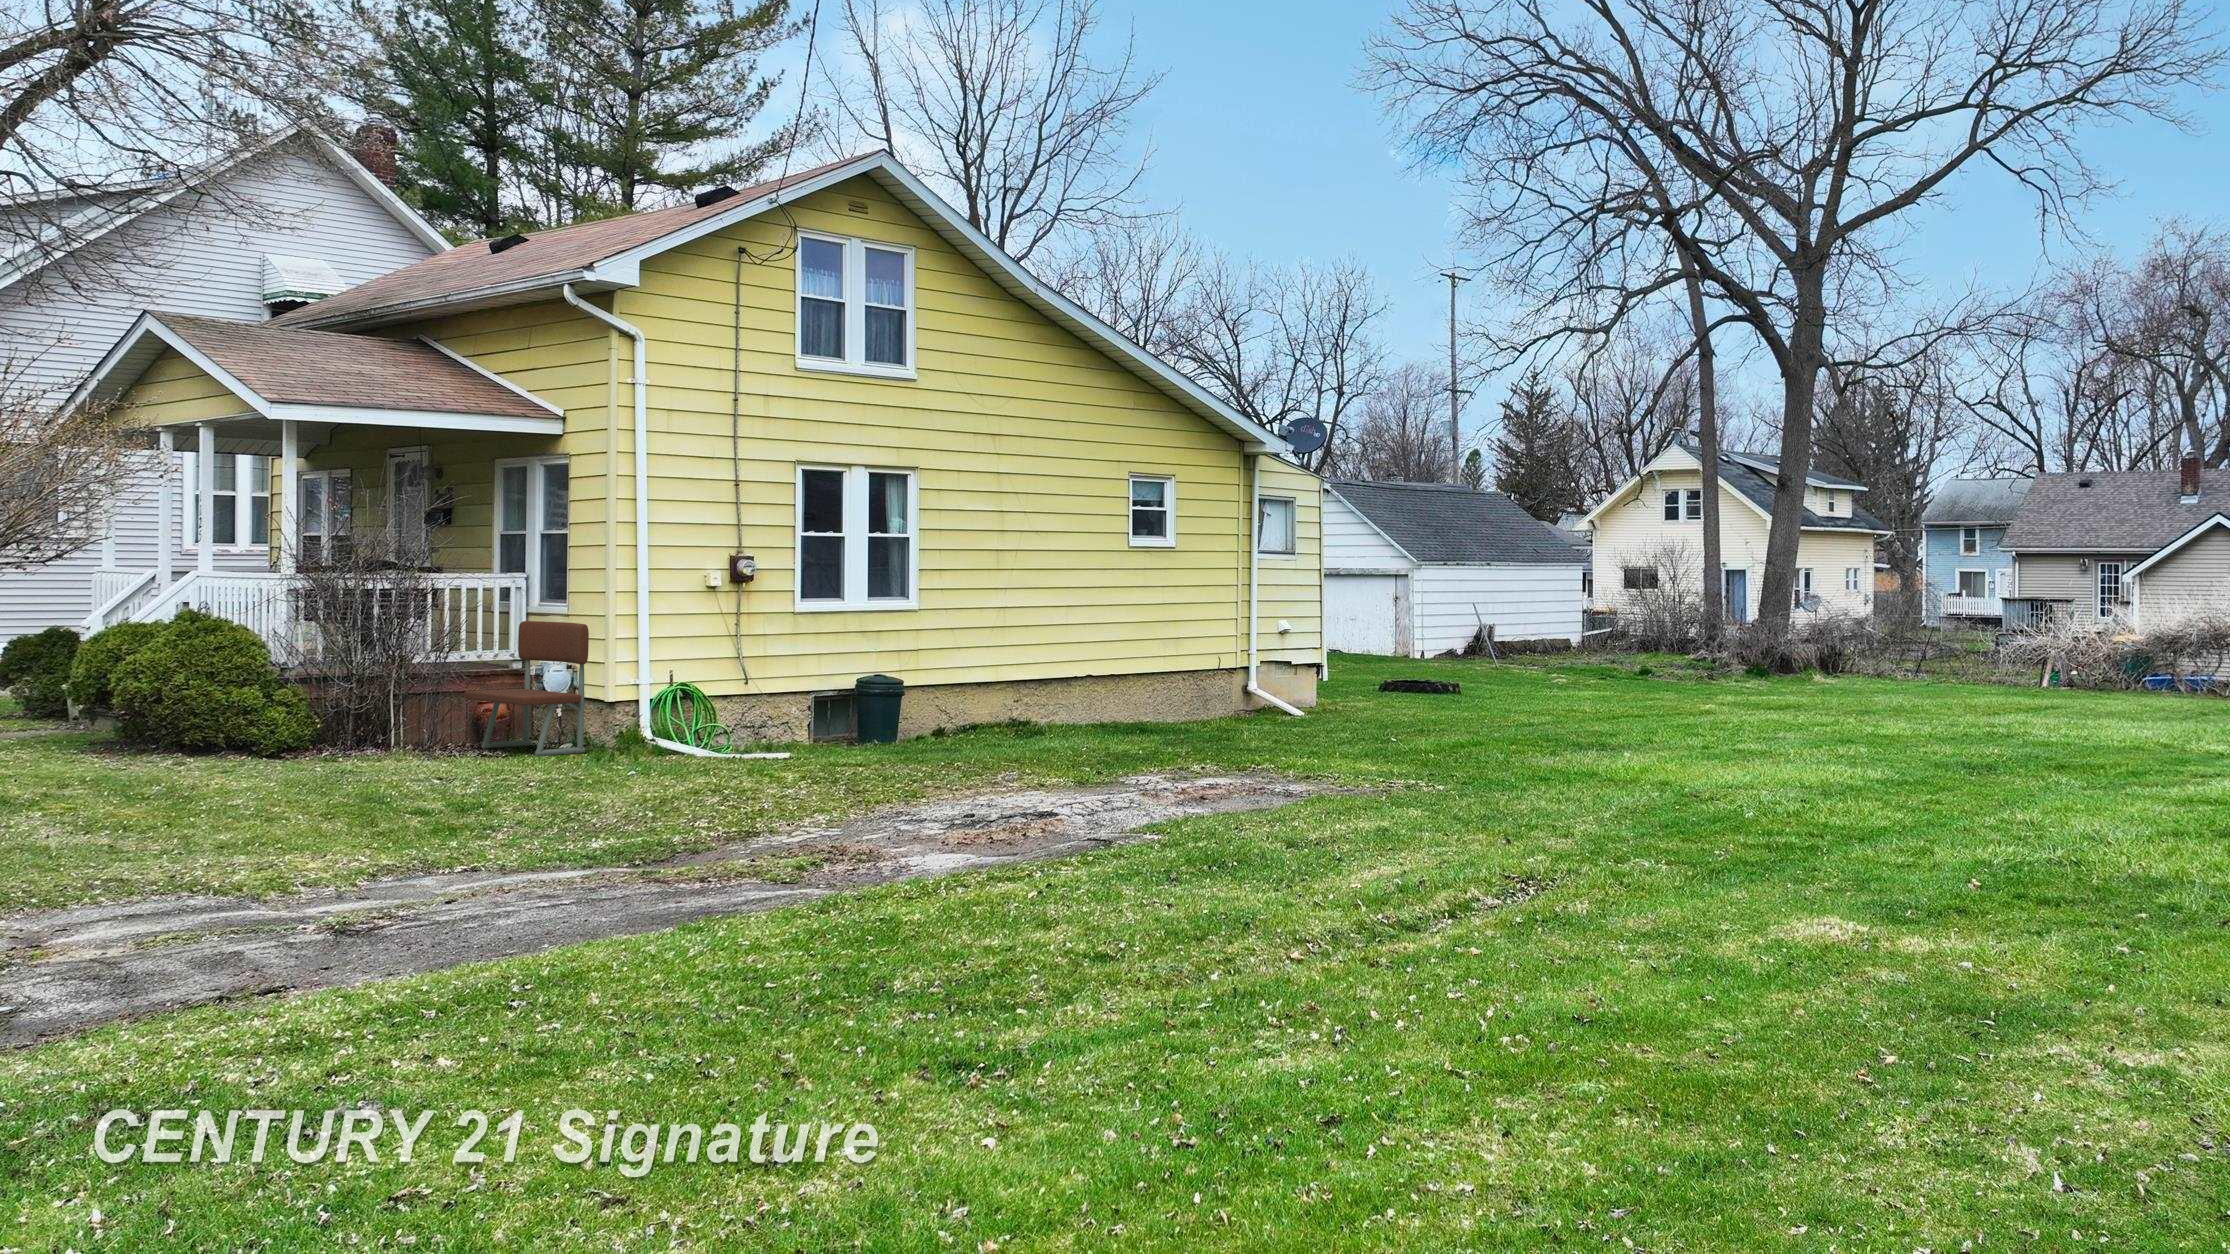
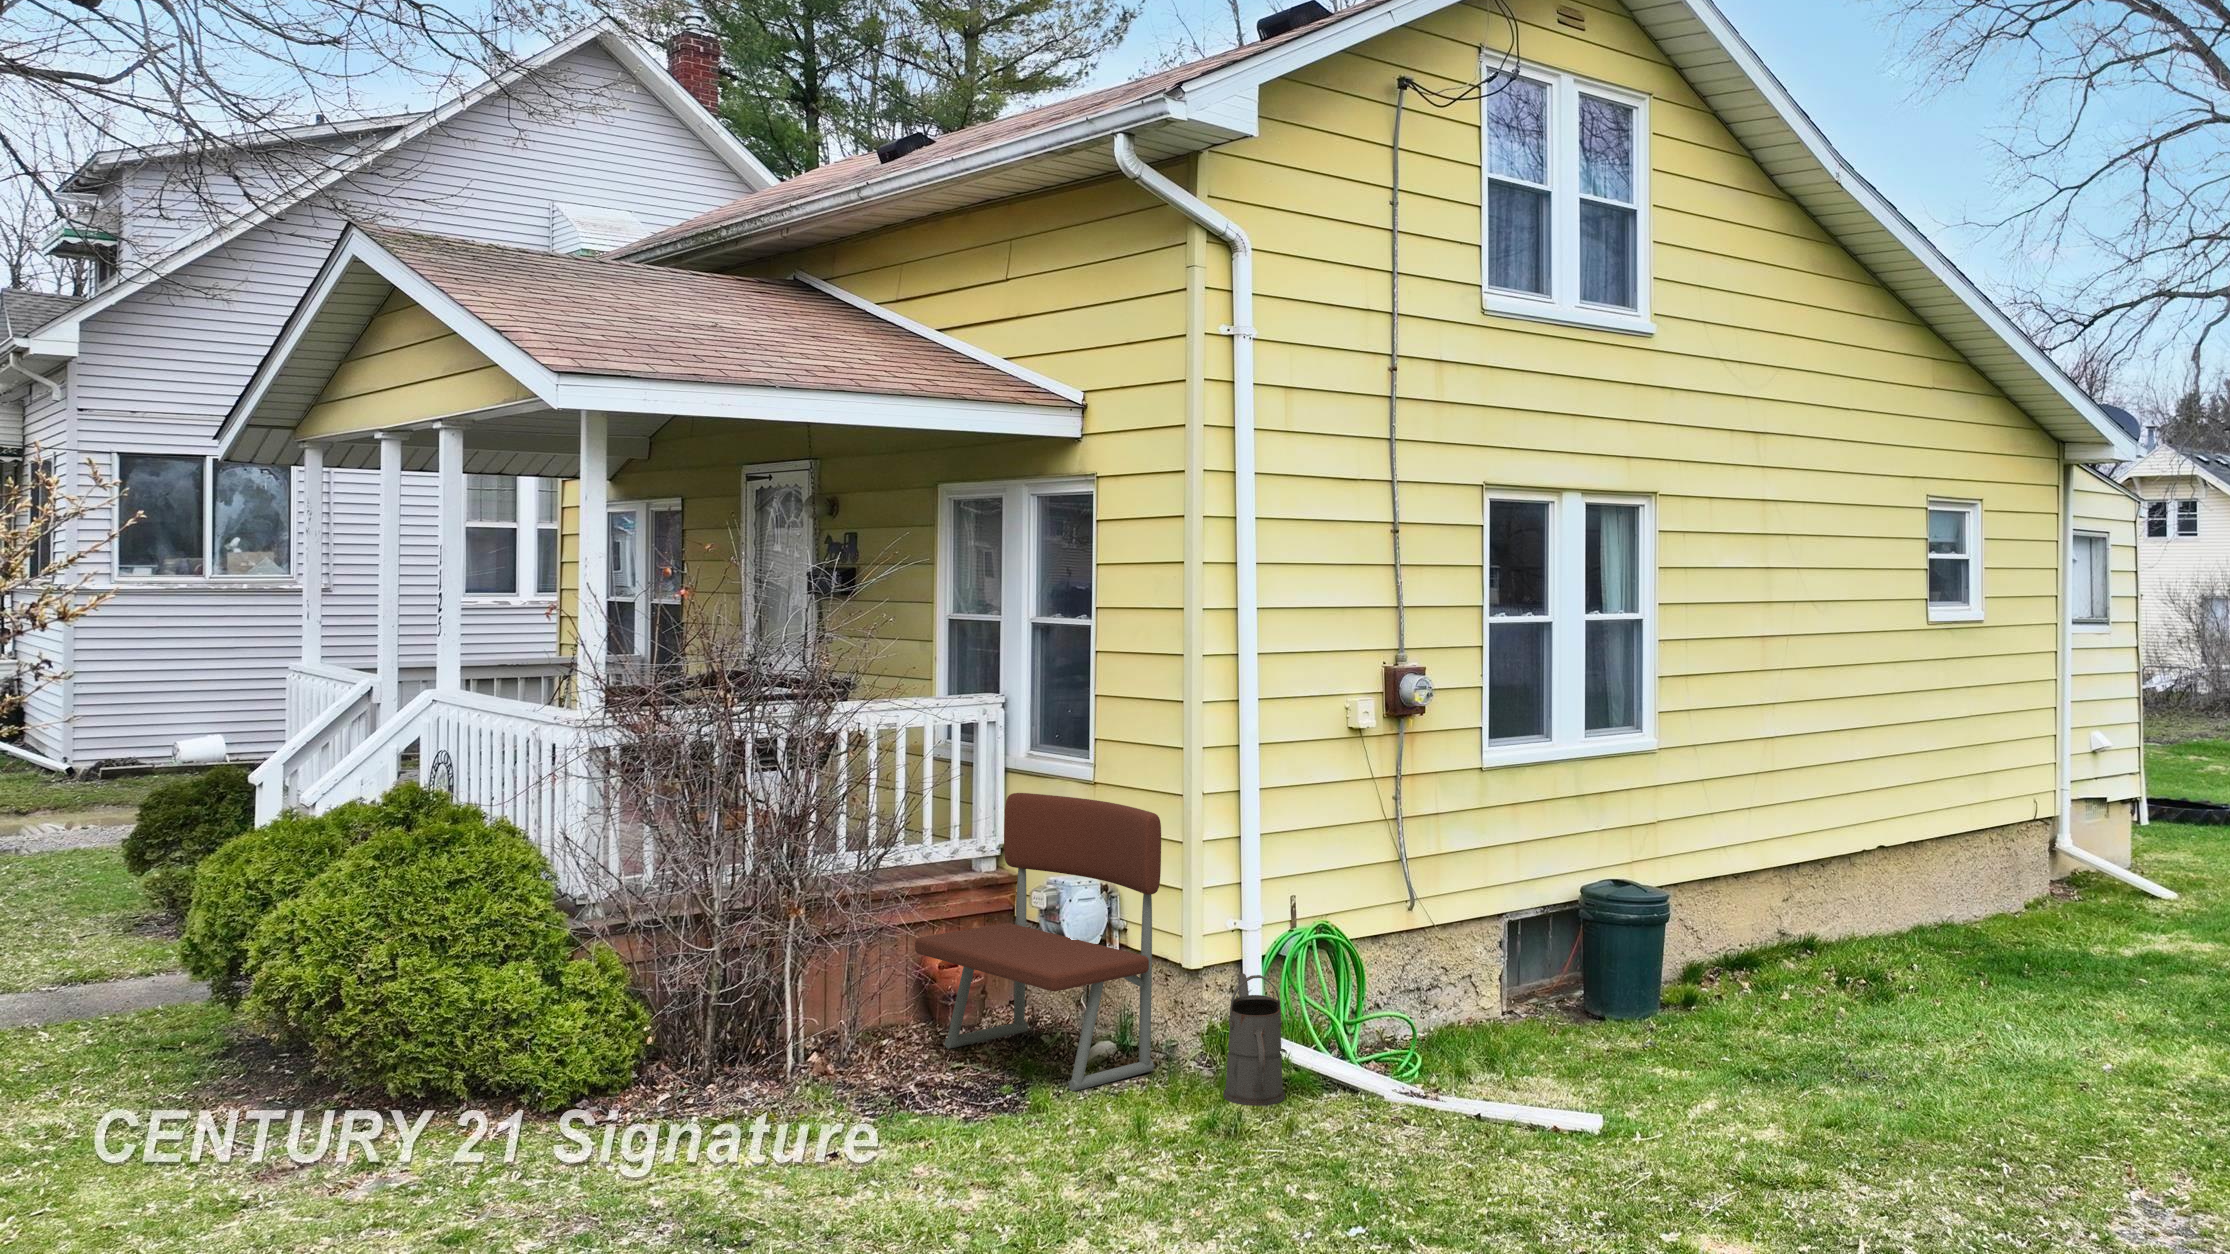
watering can: none [612,699,644,759] -> present [1223,973,1285,1106]

